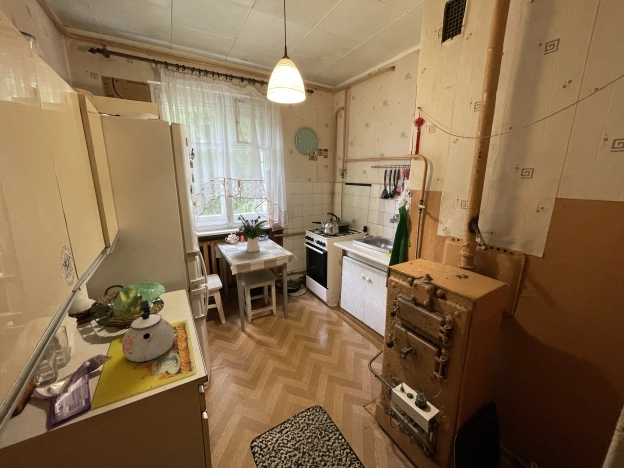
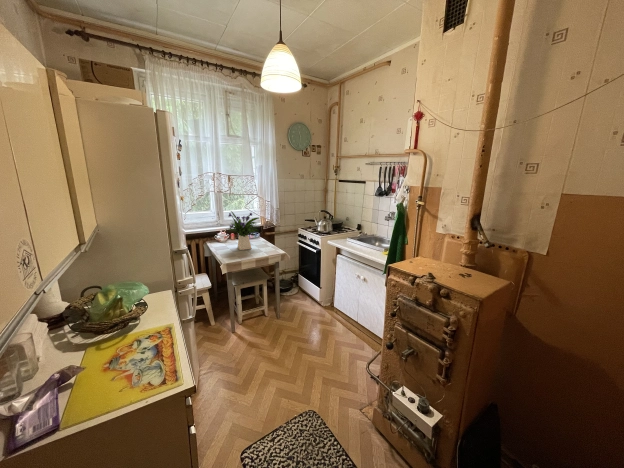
kettle: present [122,300,174,362] -> none [98,302,159,372]

